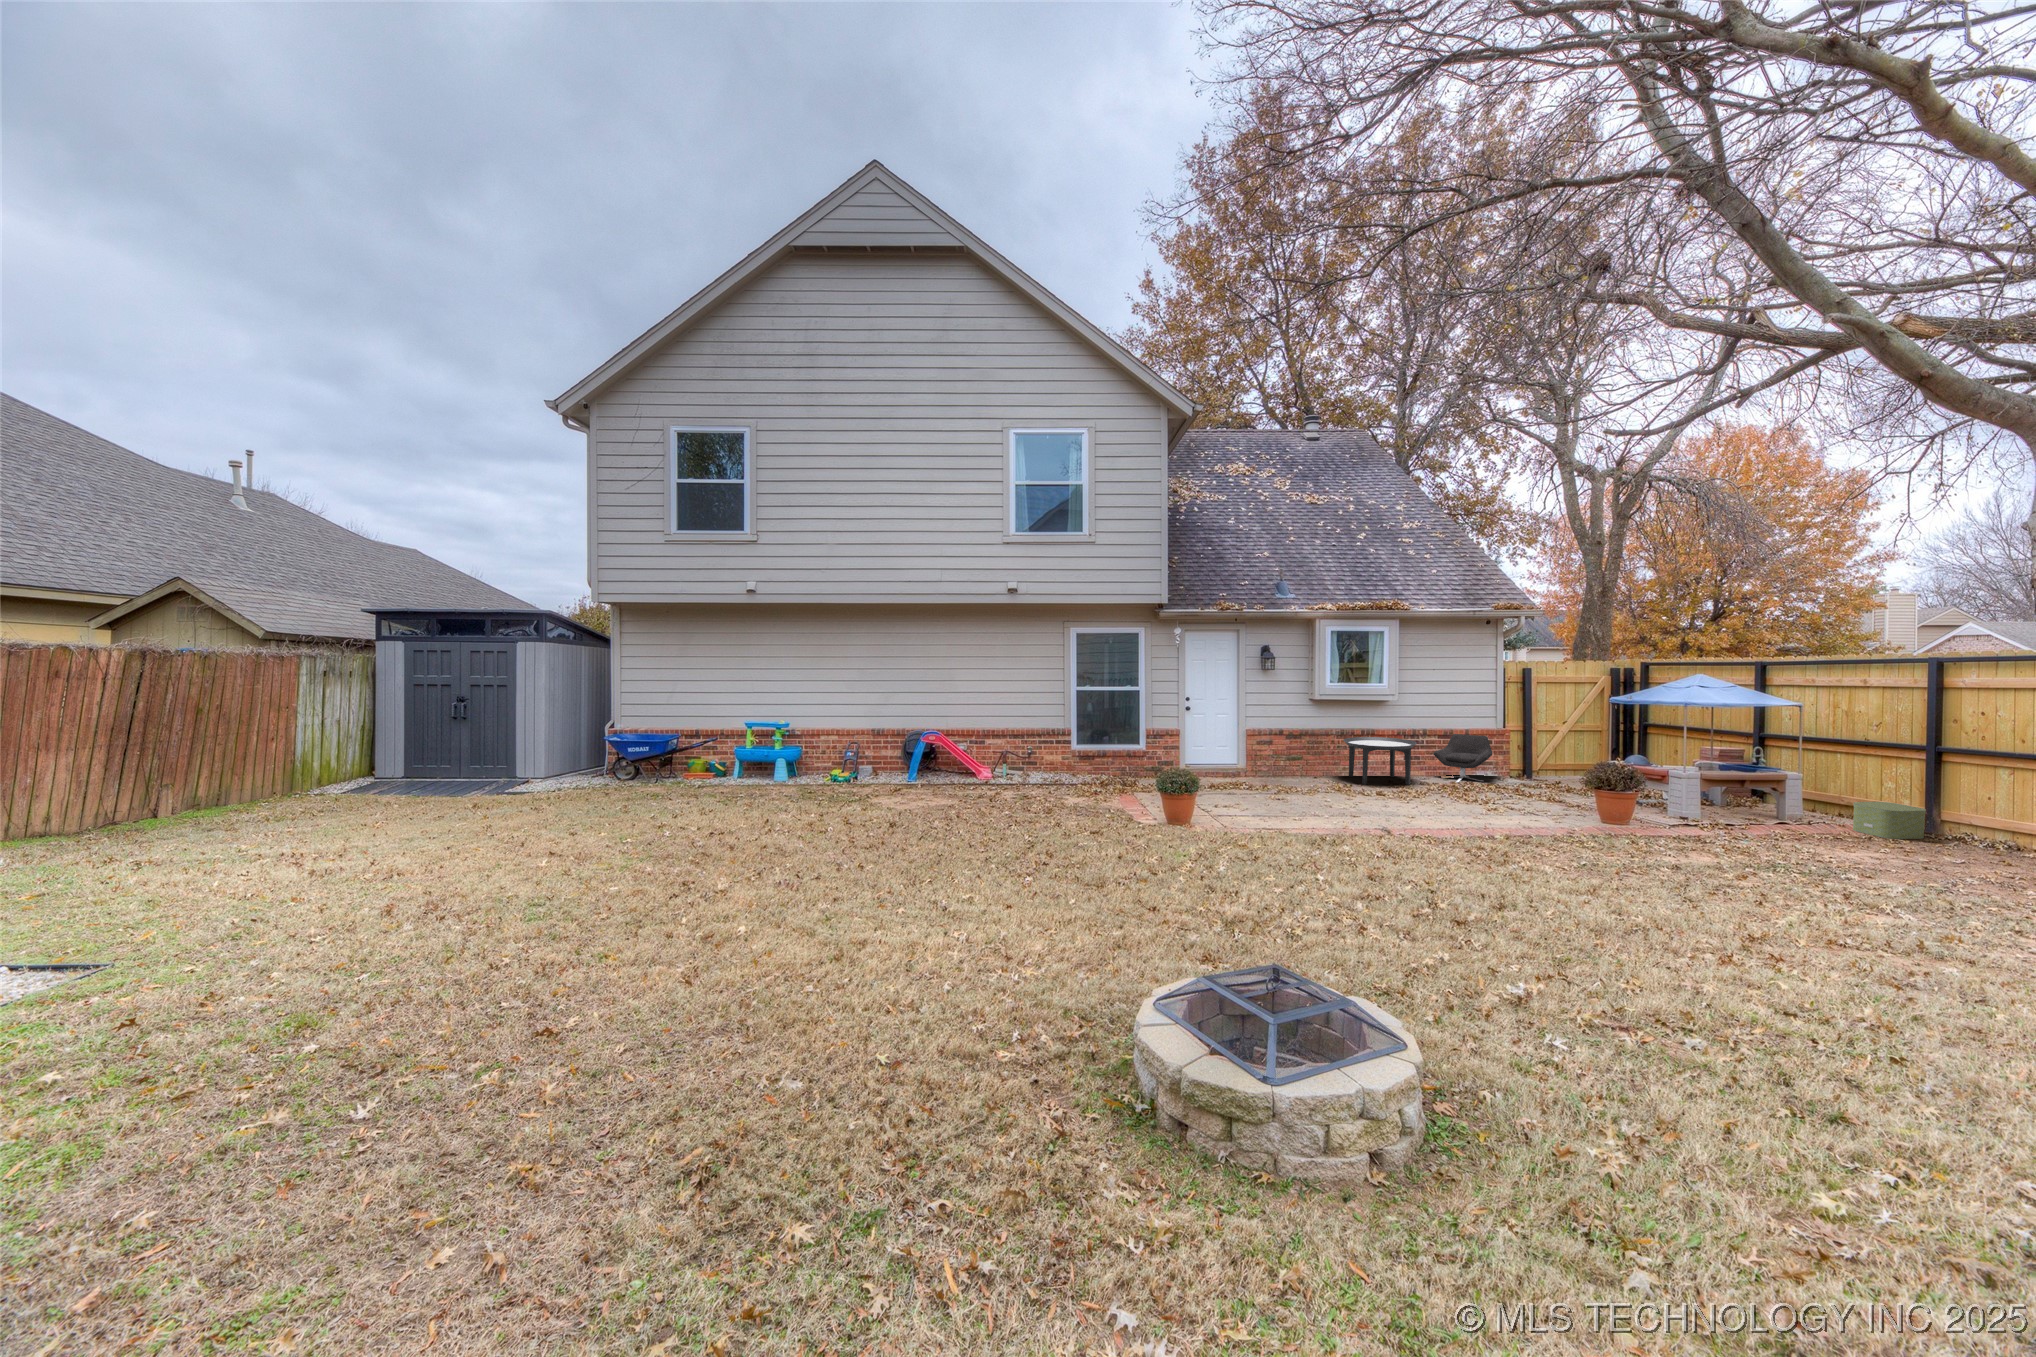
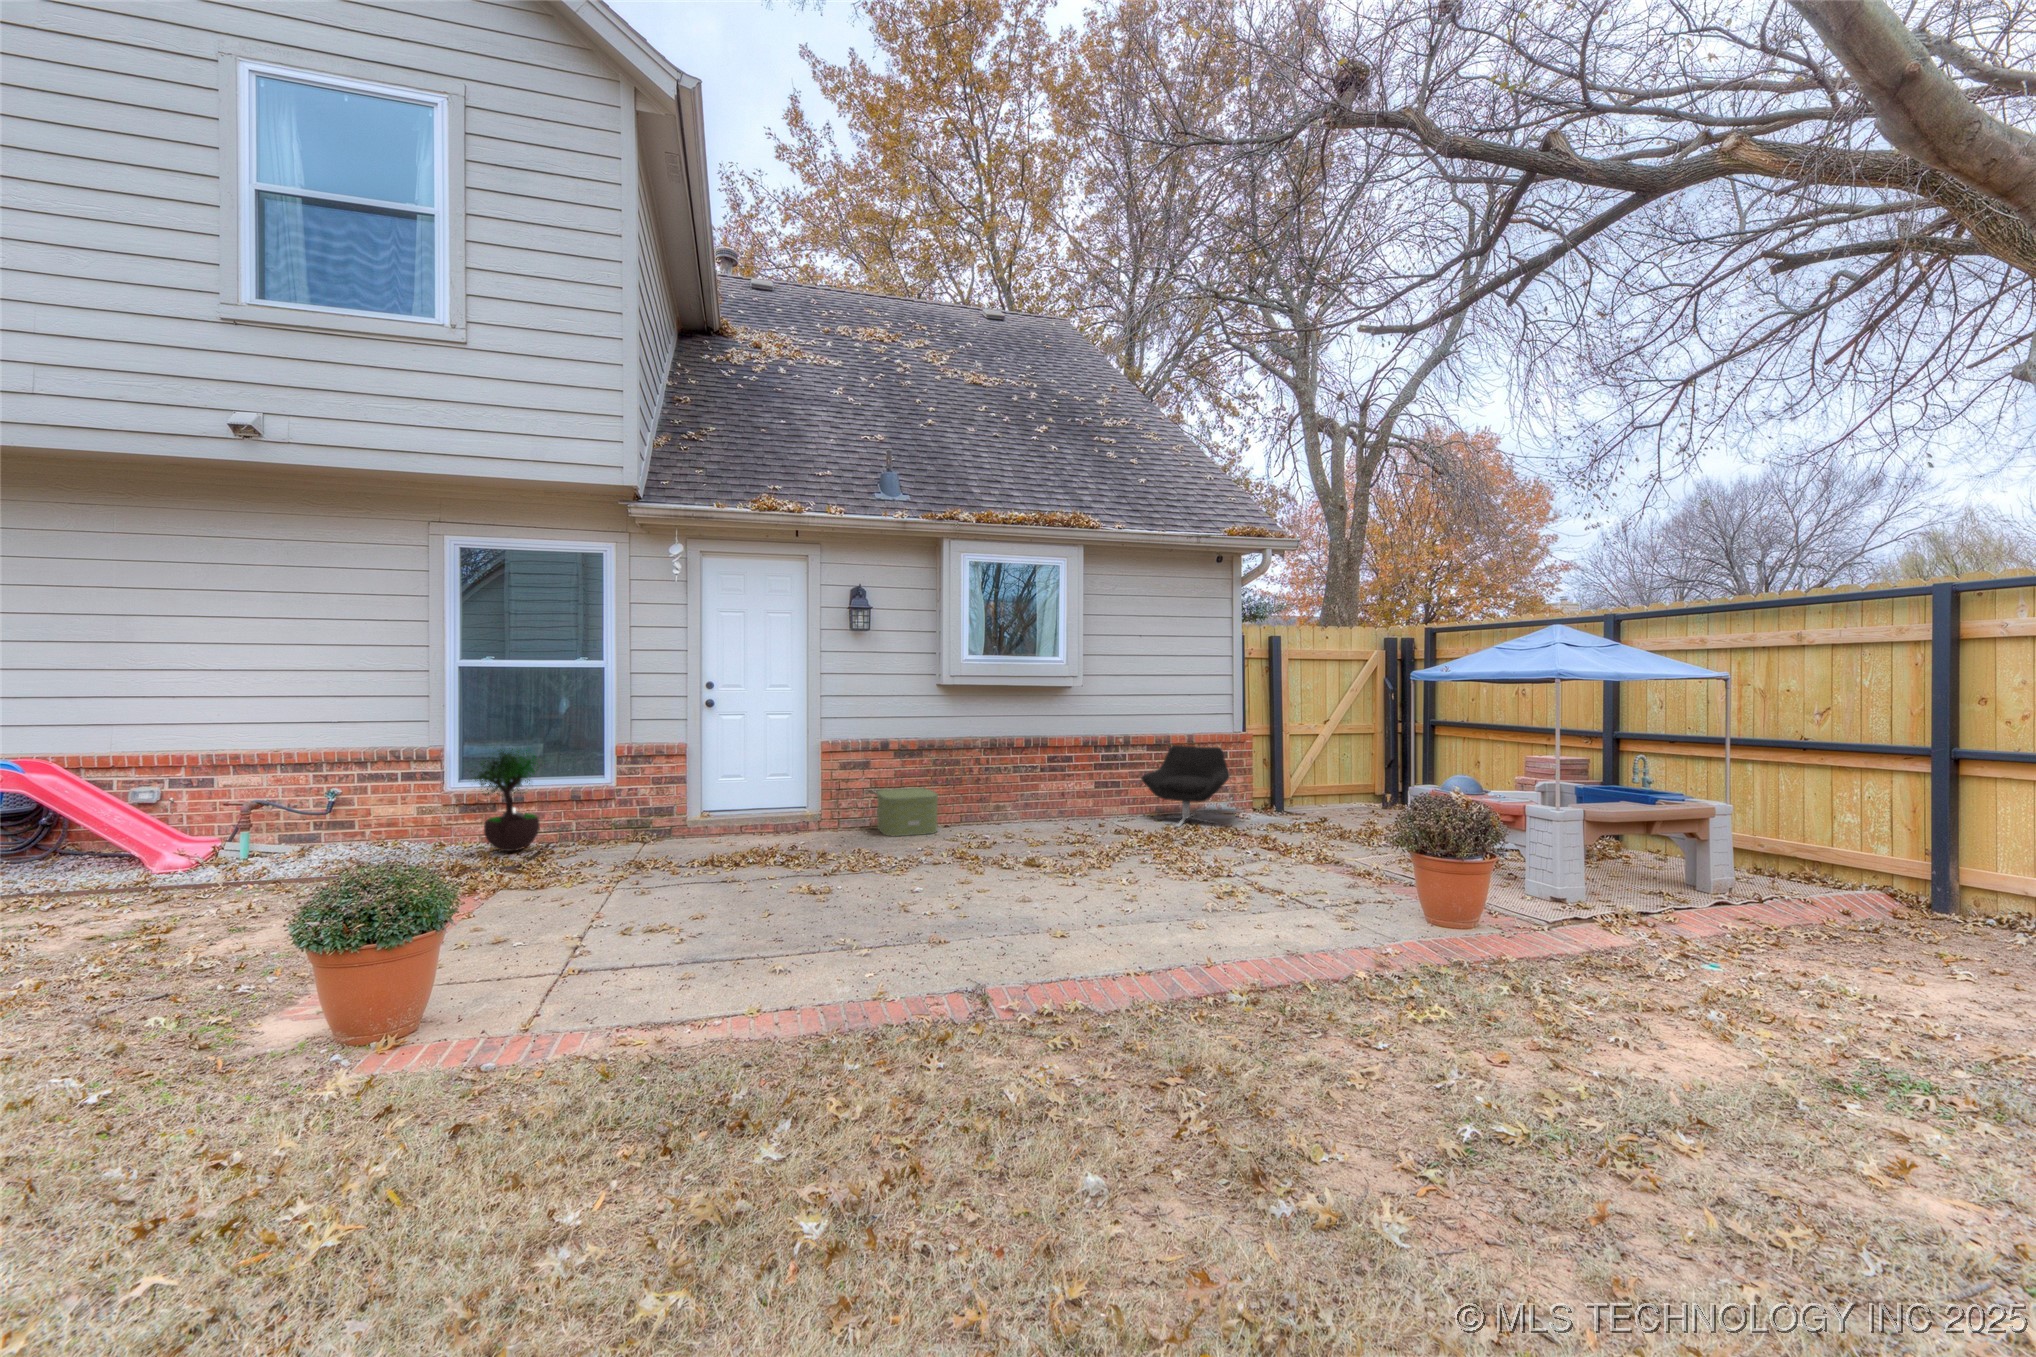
potted tree: none [1091,728,1122,780] -> present [474,748,540,851]
round table: present [1343,737,1417,785] -> none [993,752,1114,839]
storage box: present [1853,802,1926,839] -> present [877,788,938,836]

